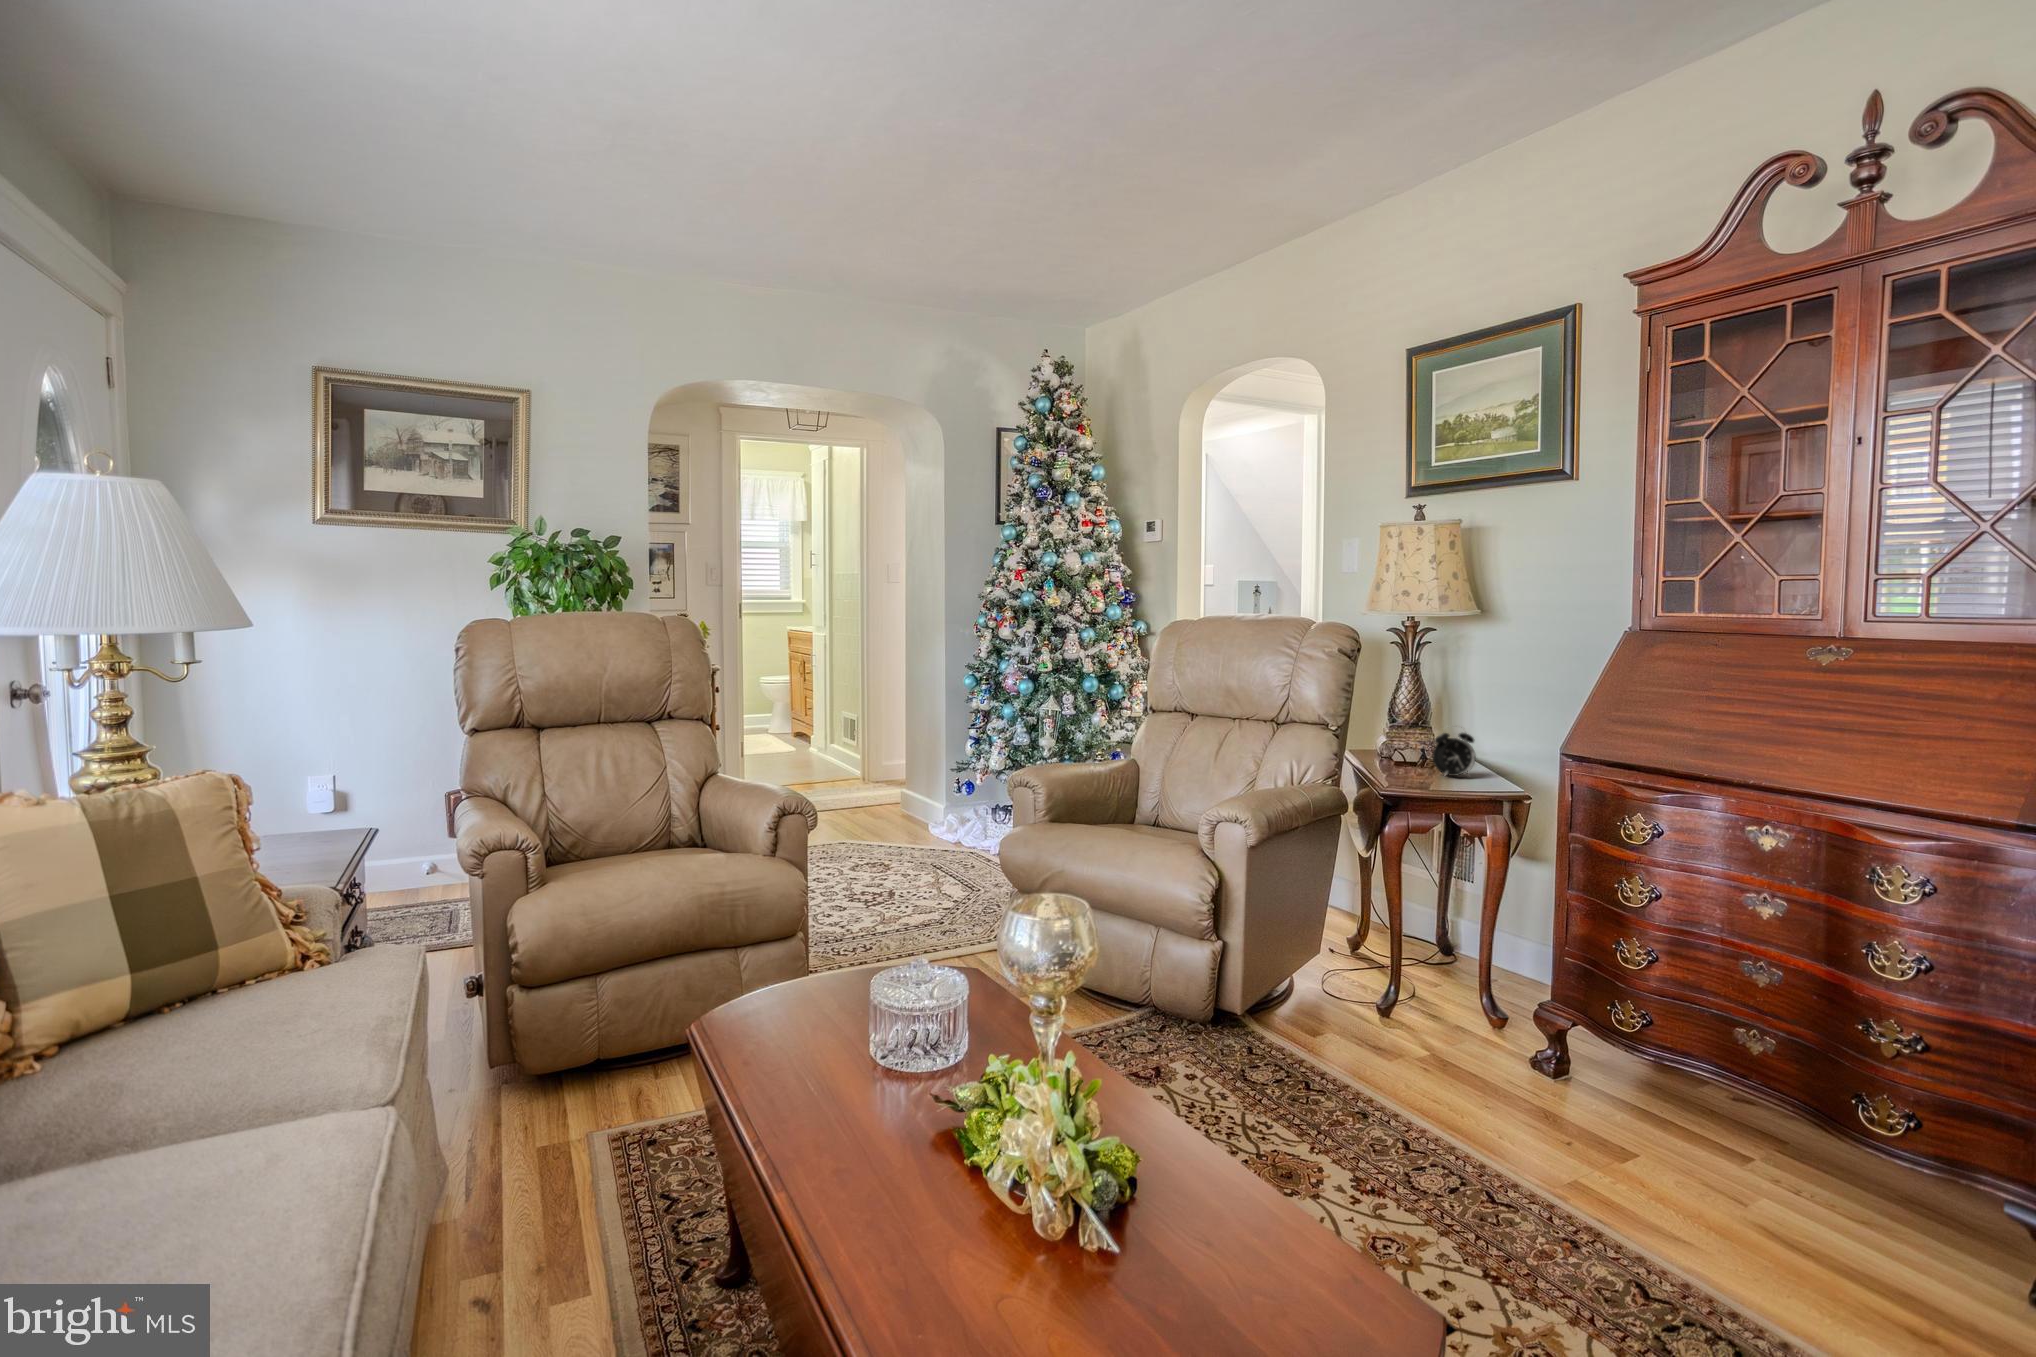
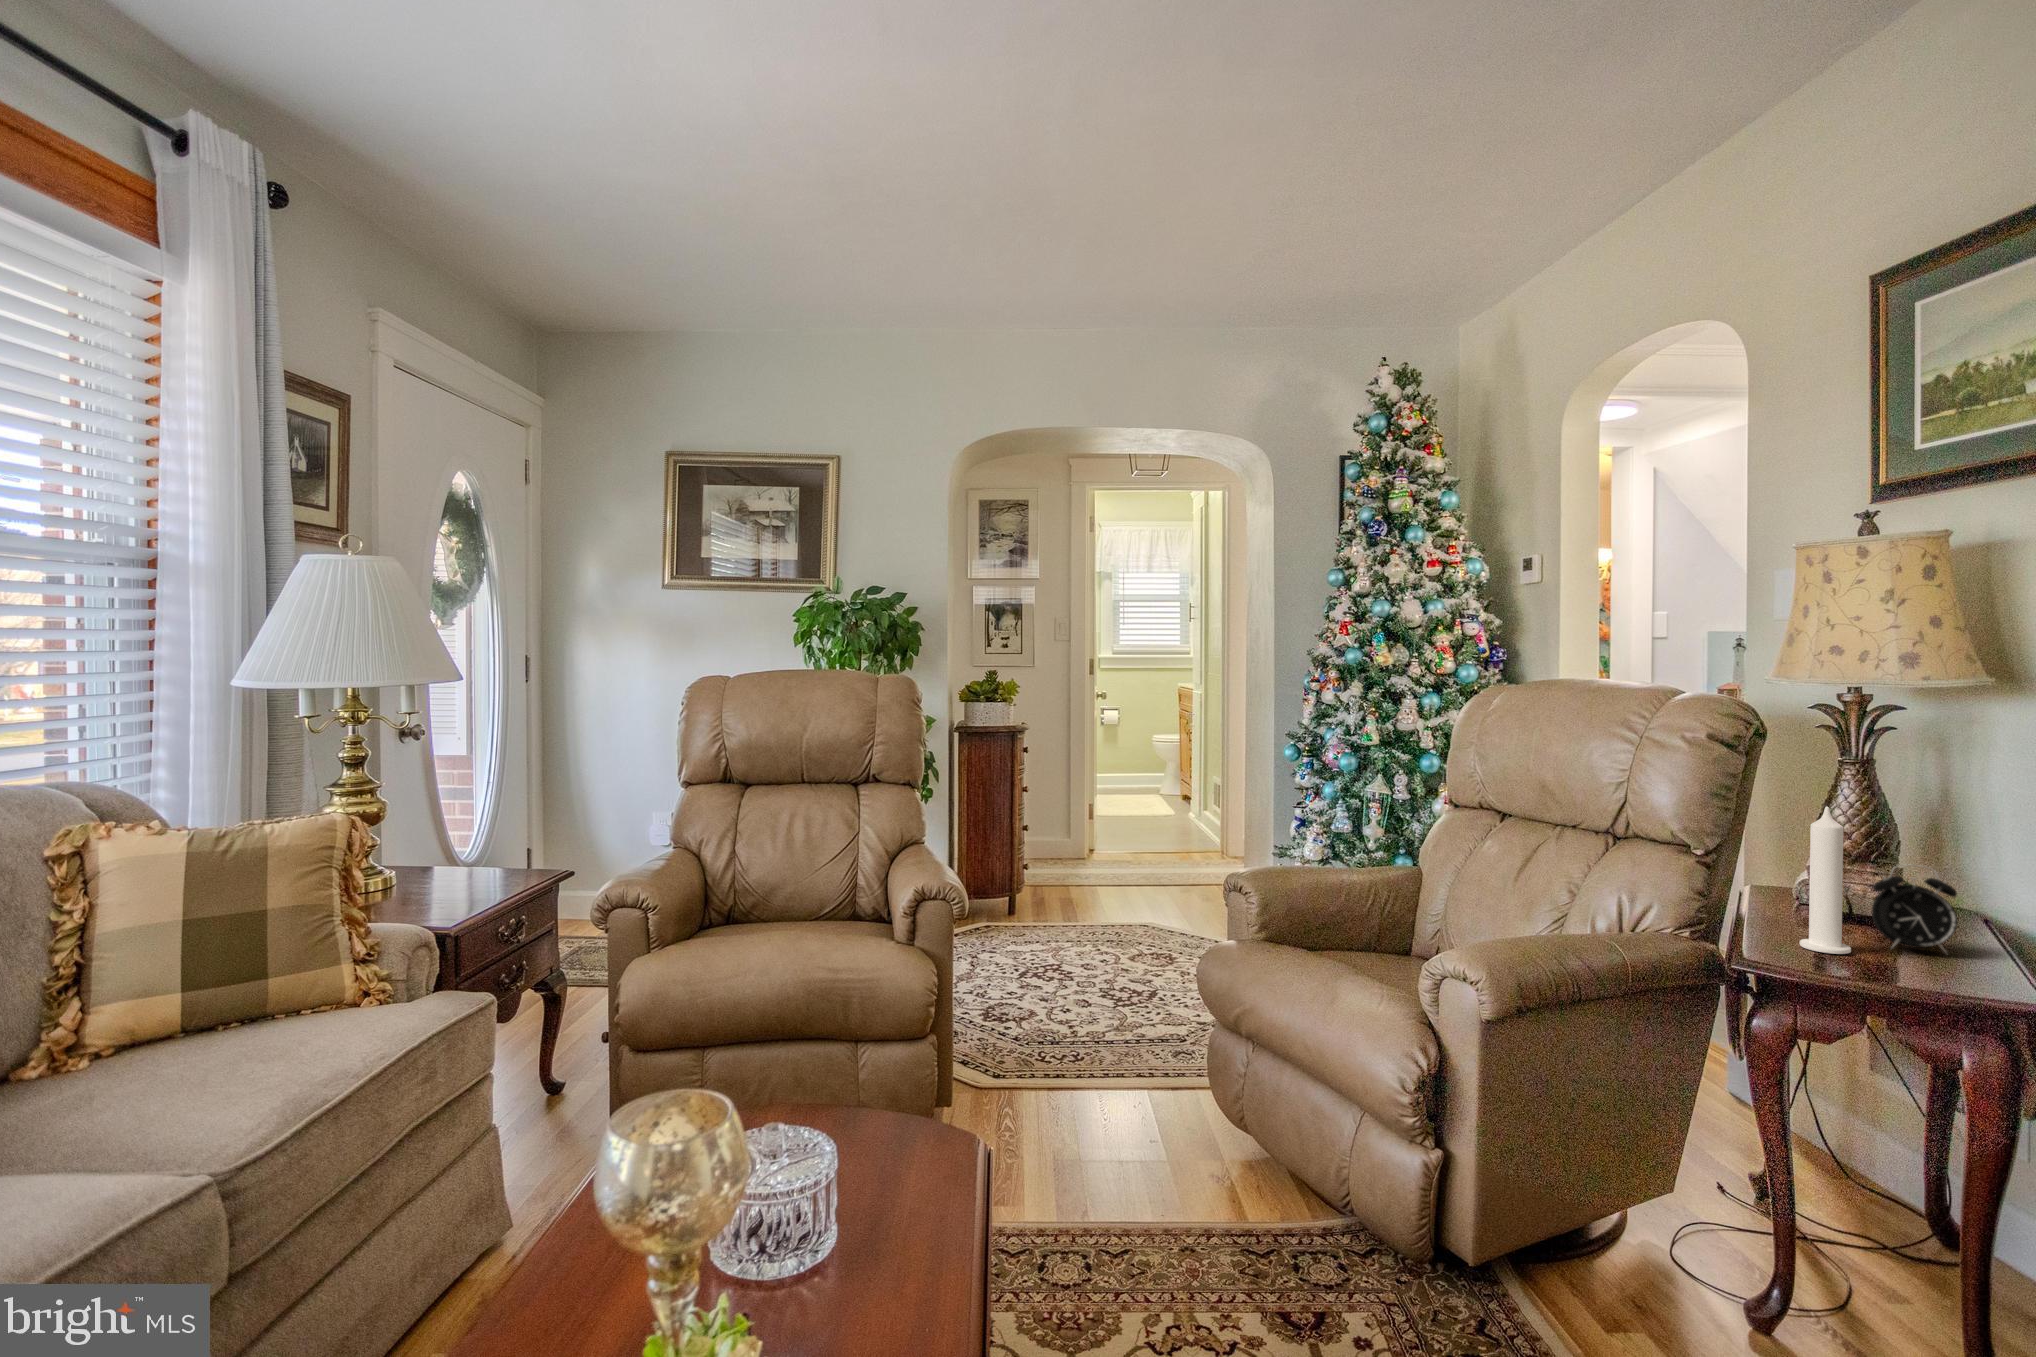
candle: none [1401,692,1428,782] -> present [1800,807,1851,954]

